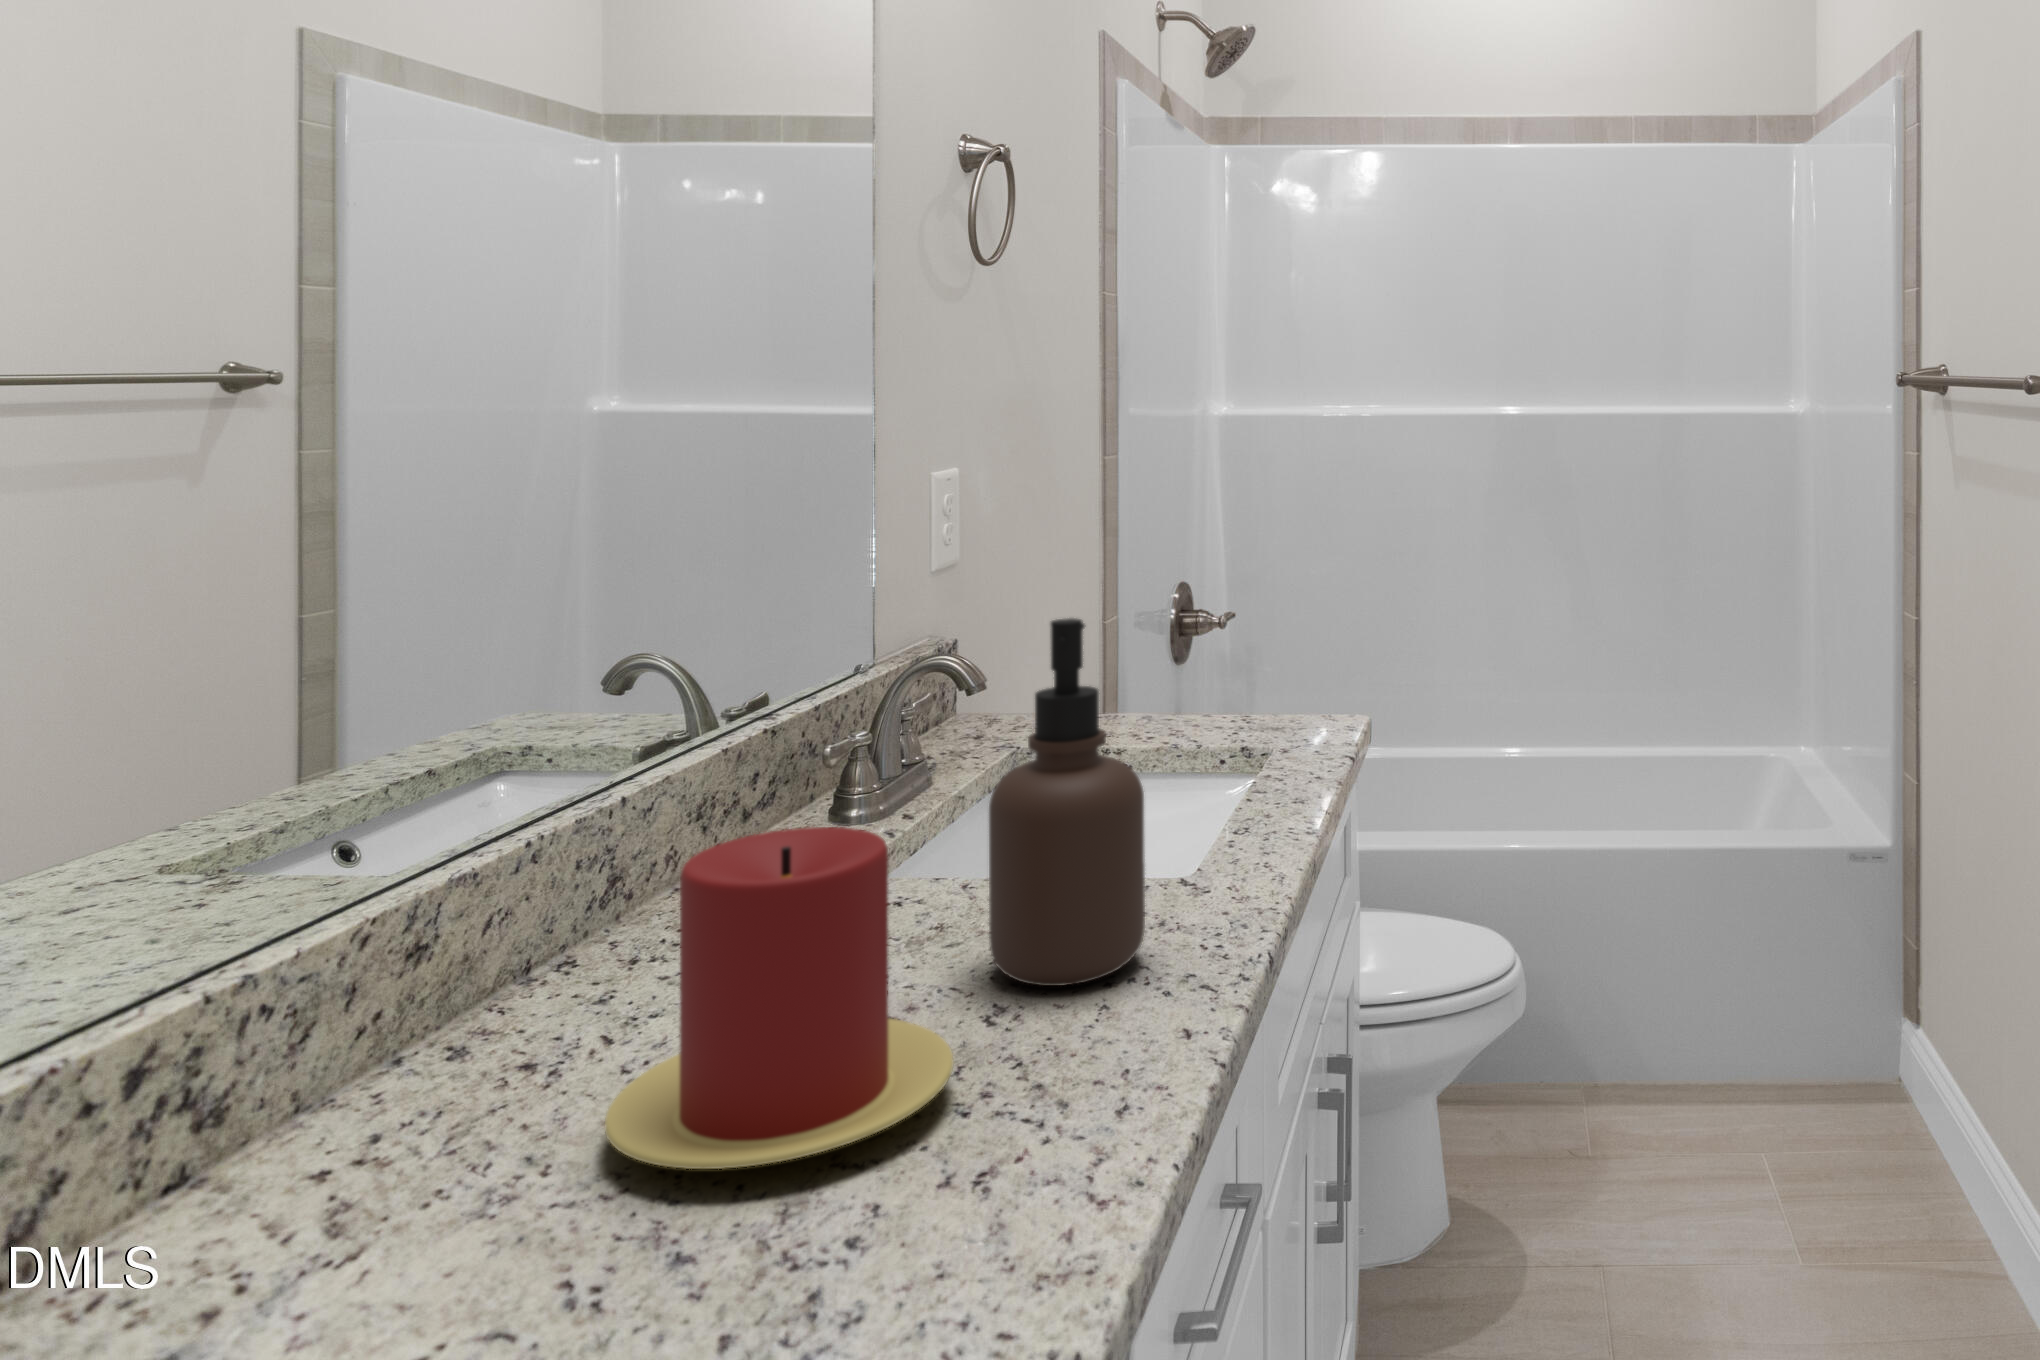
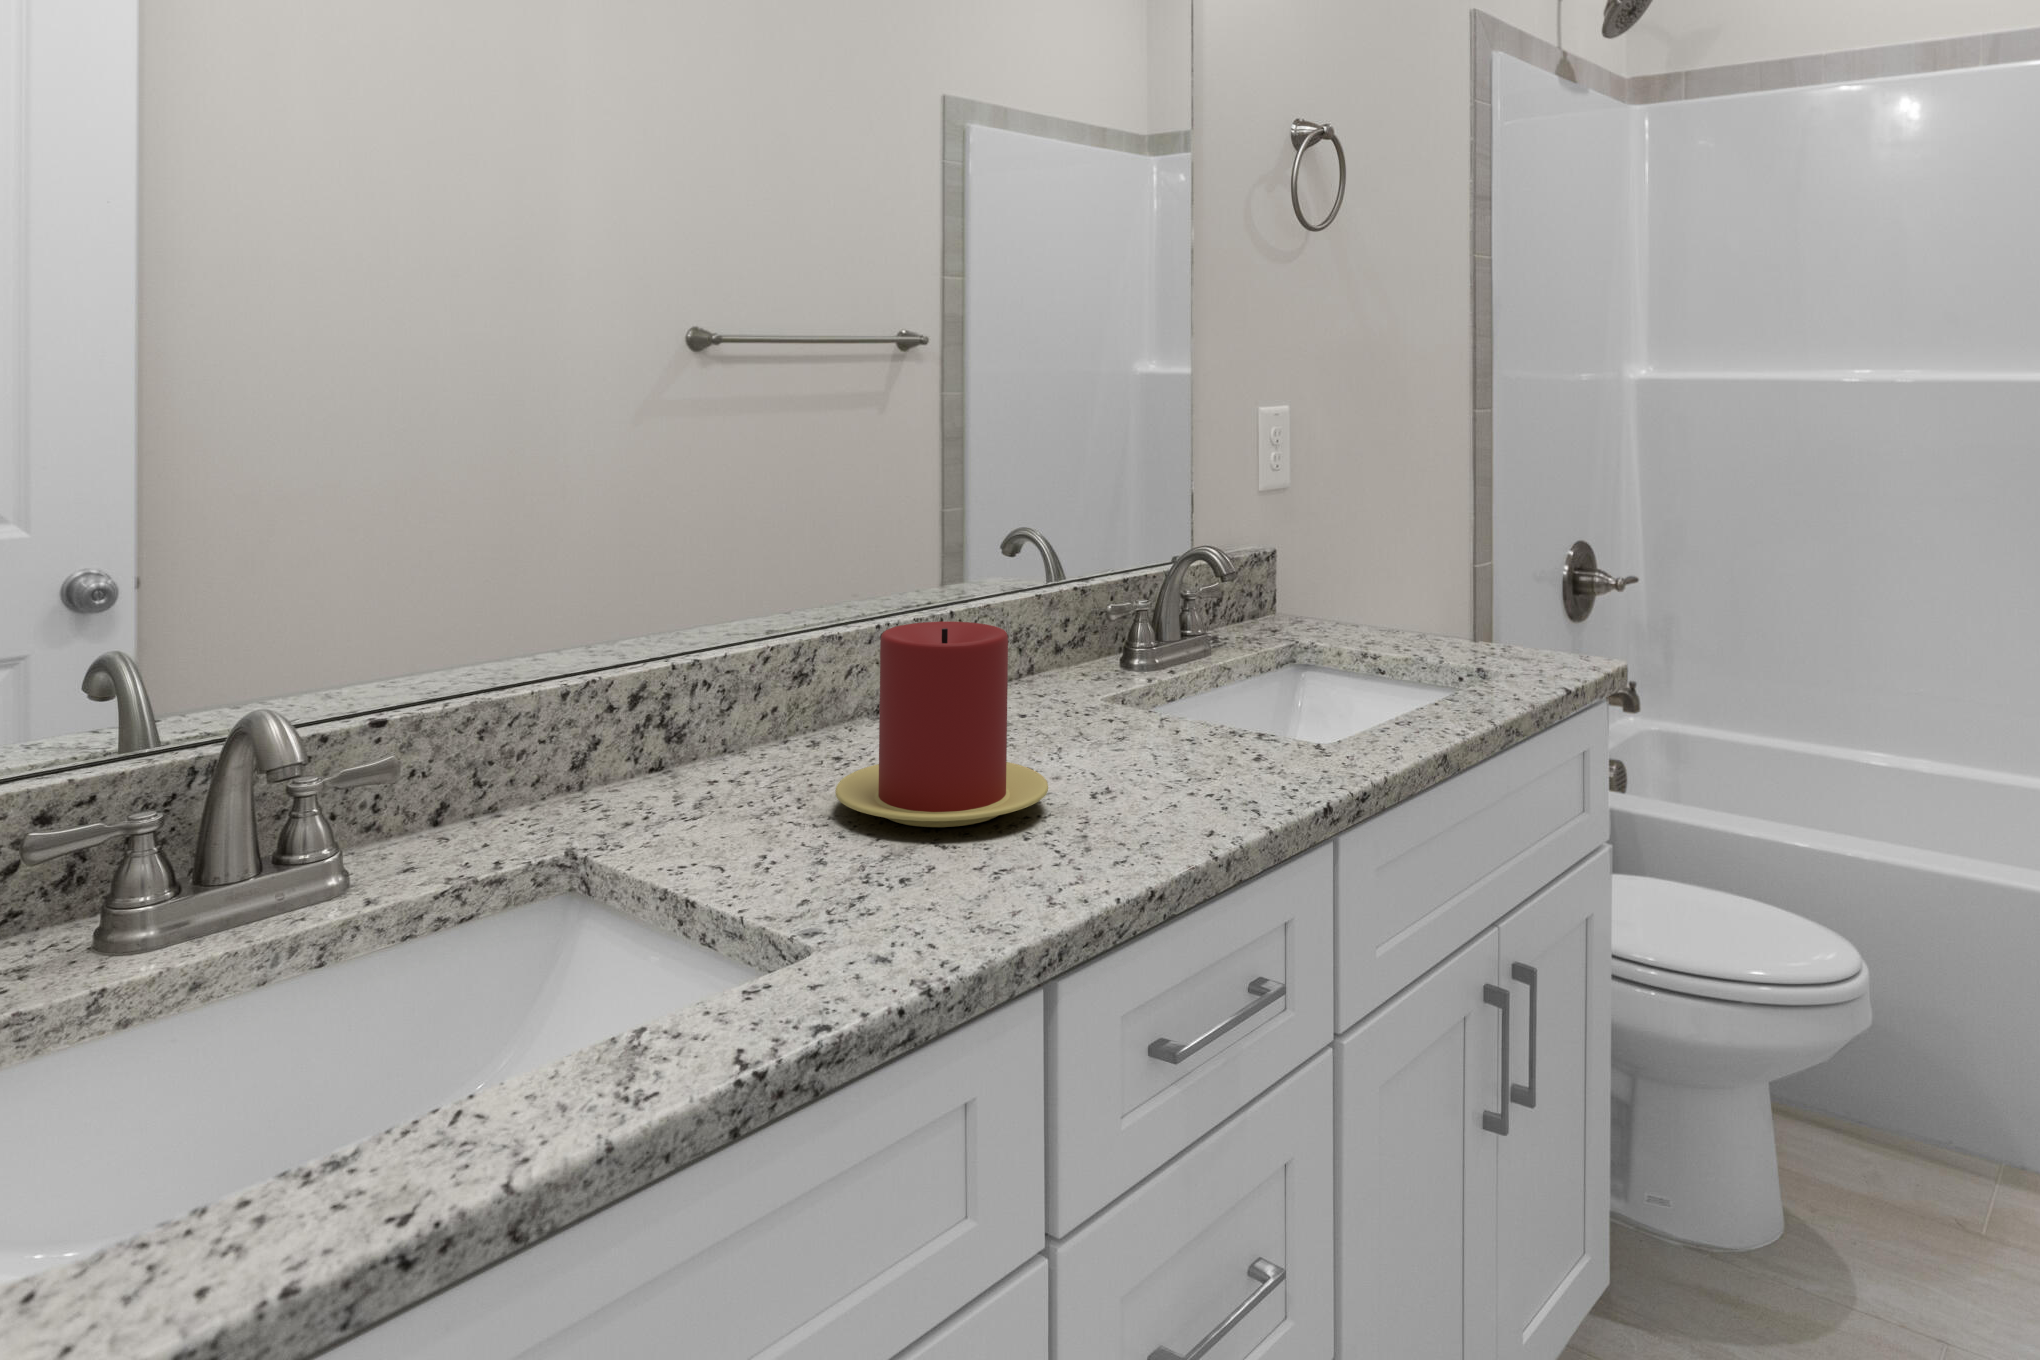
soap dispenser: present [989,618,1145,986] -> none [1128,506,1244,783]

